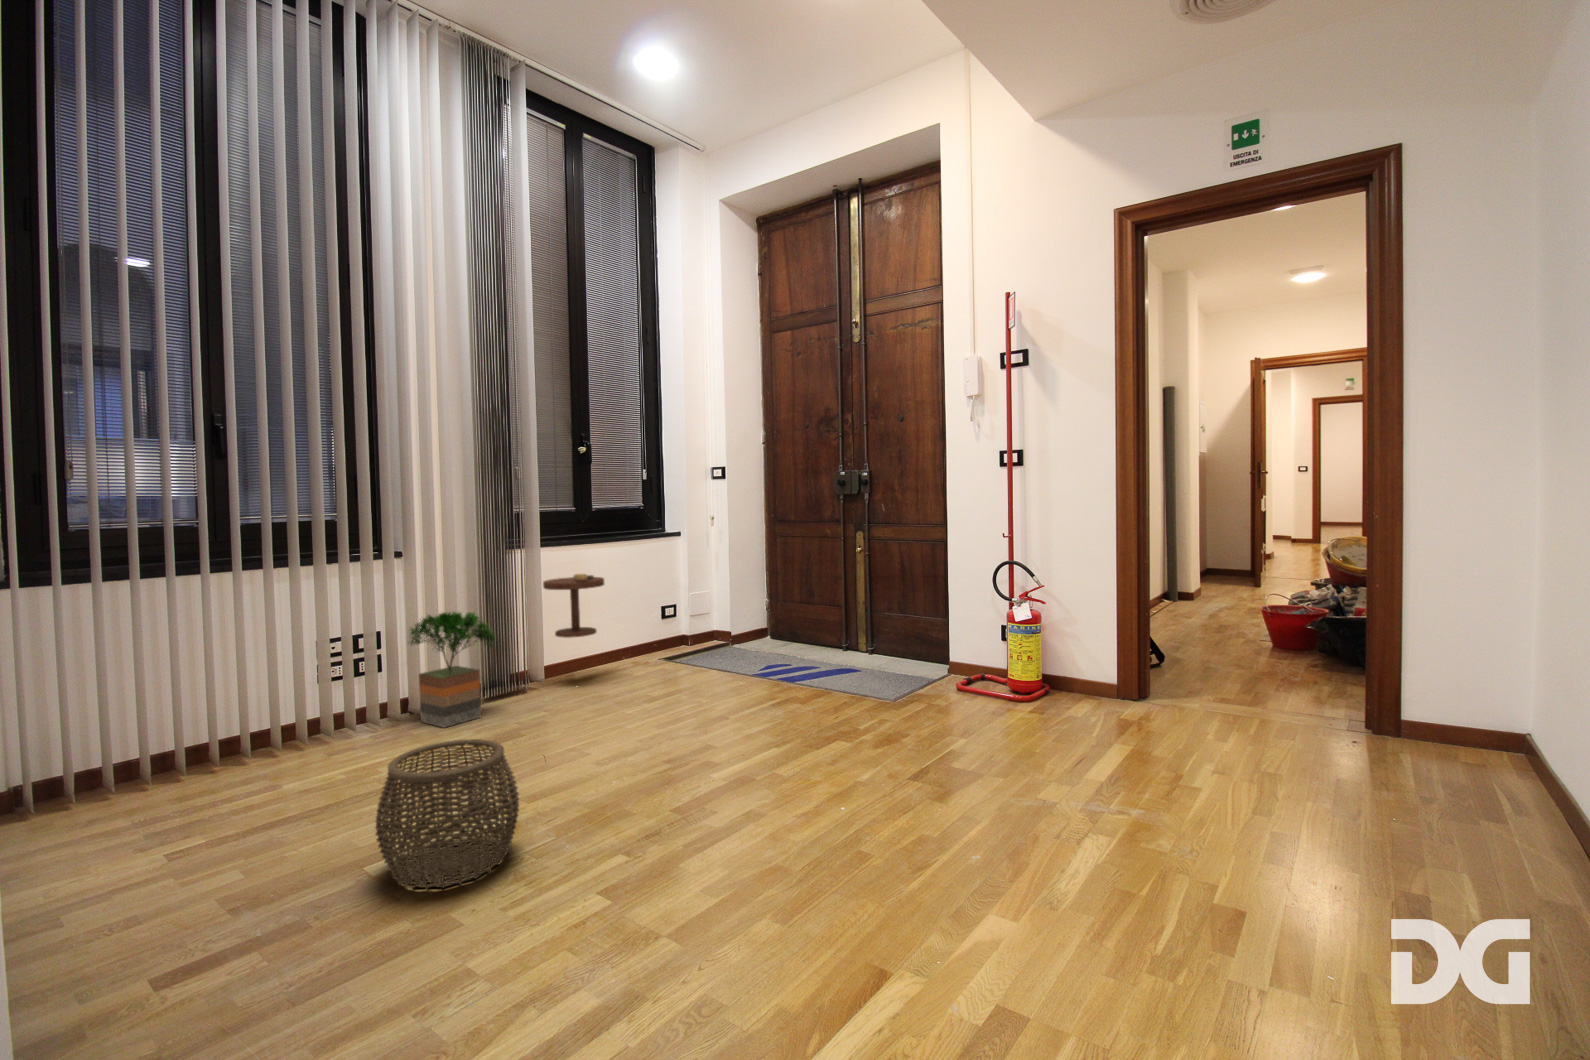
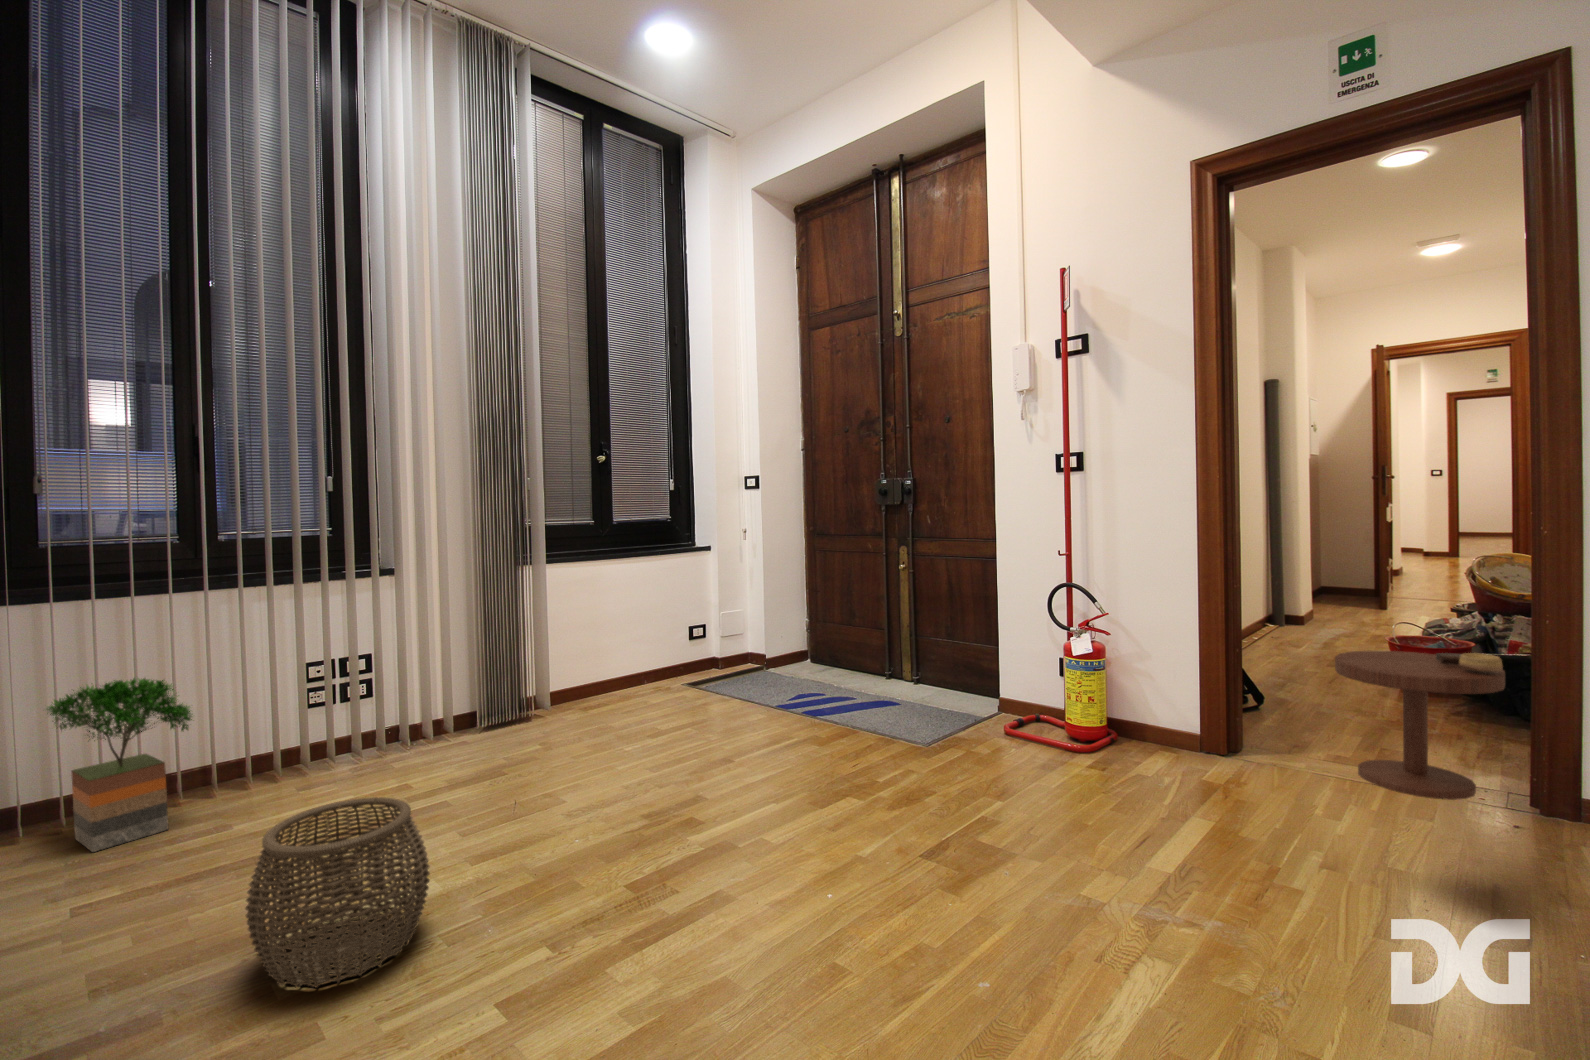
side table: present [543,574,604,638] -> present [1335,651,1505,800]
potted tree: present [408,612,495,728] -> present [46,678,193,852]

